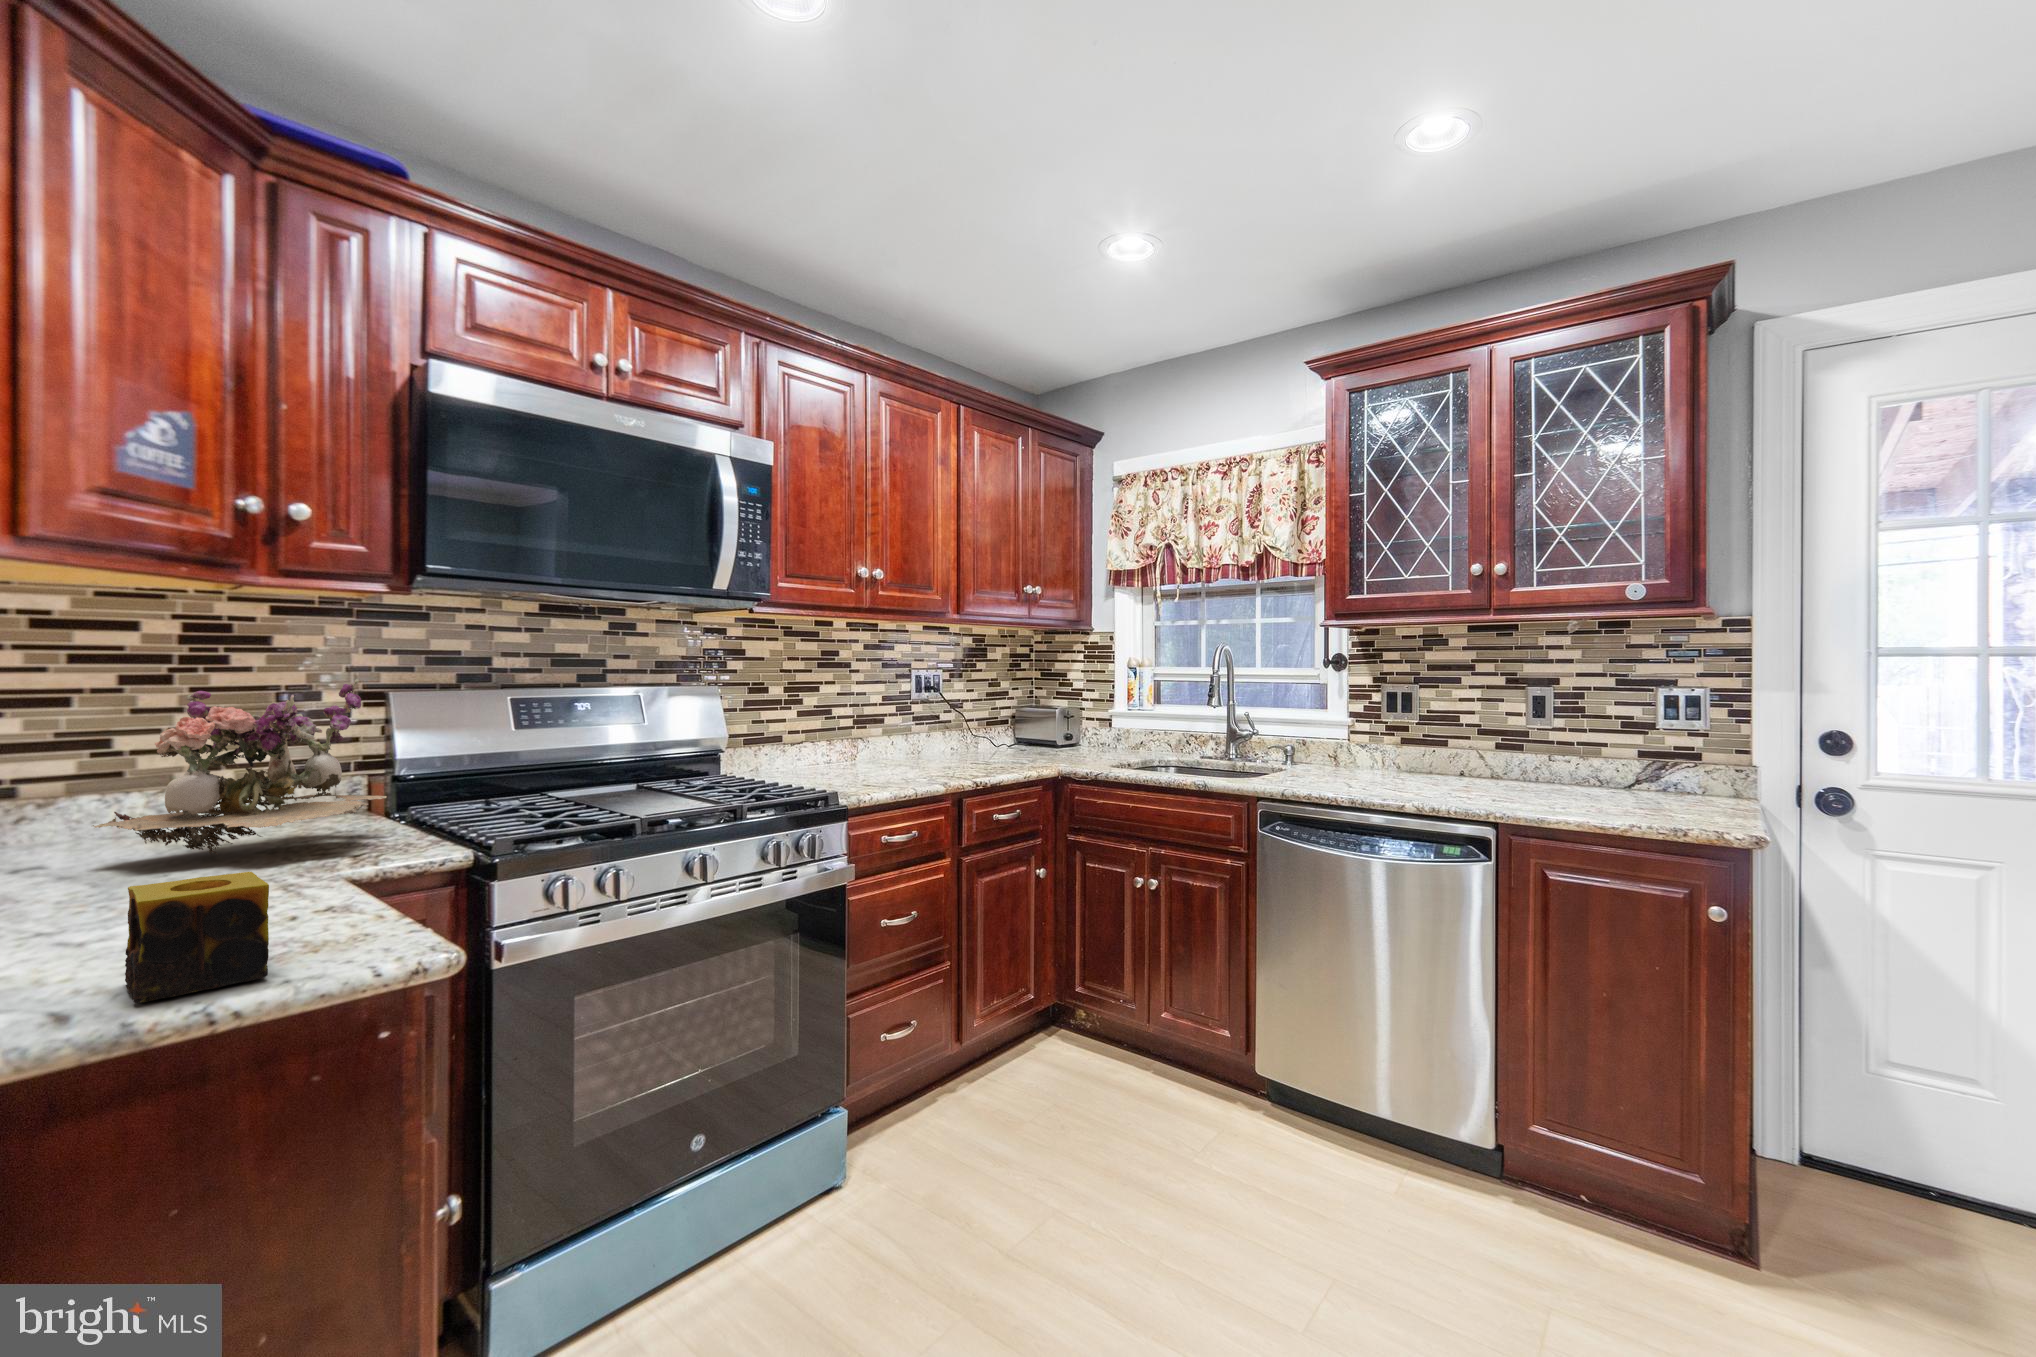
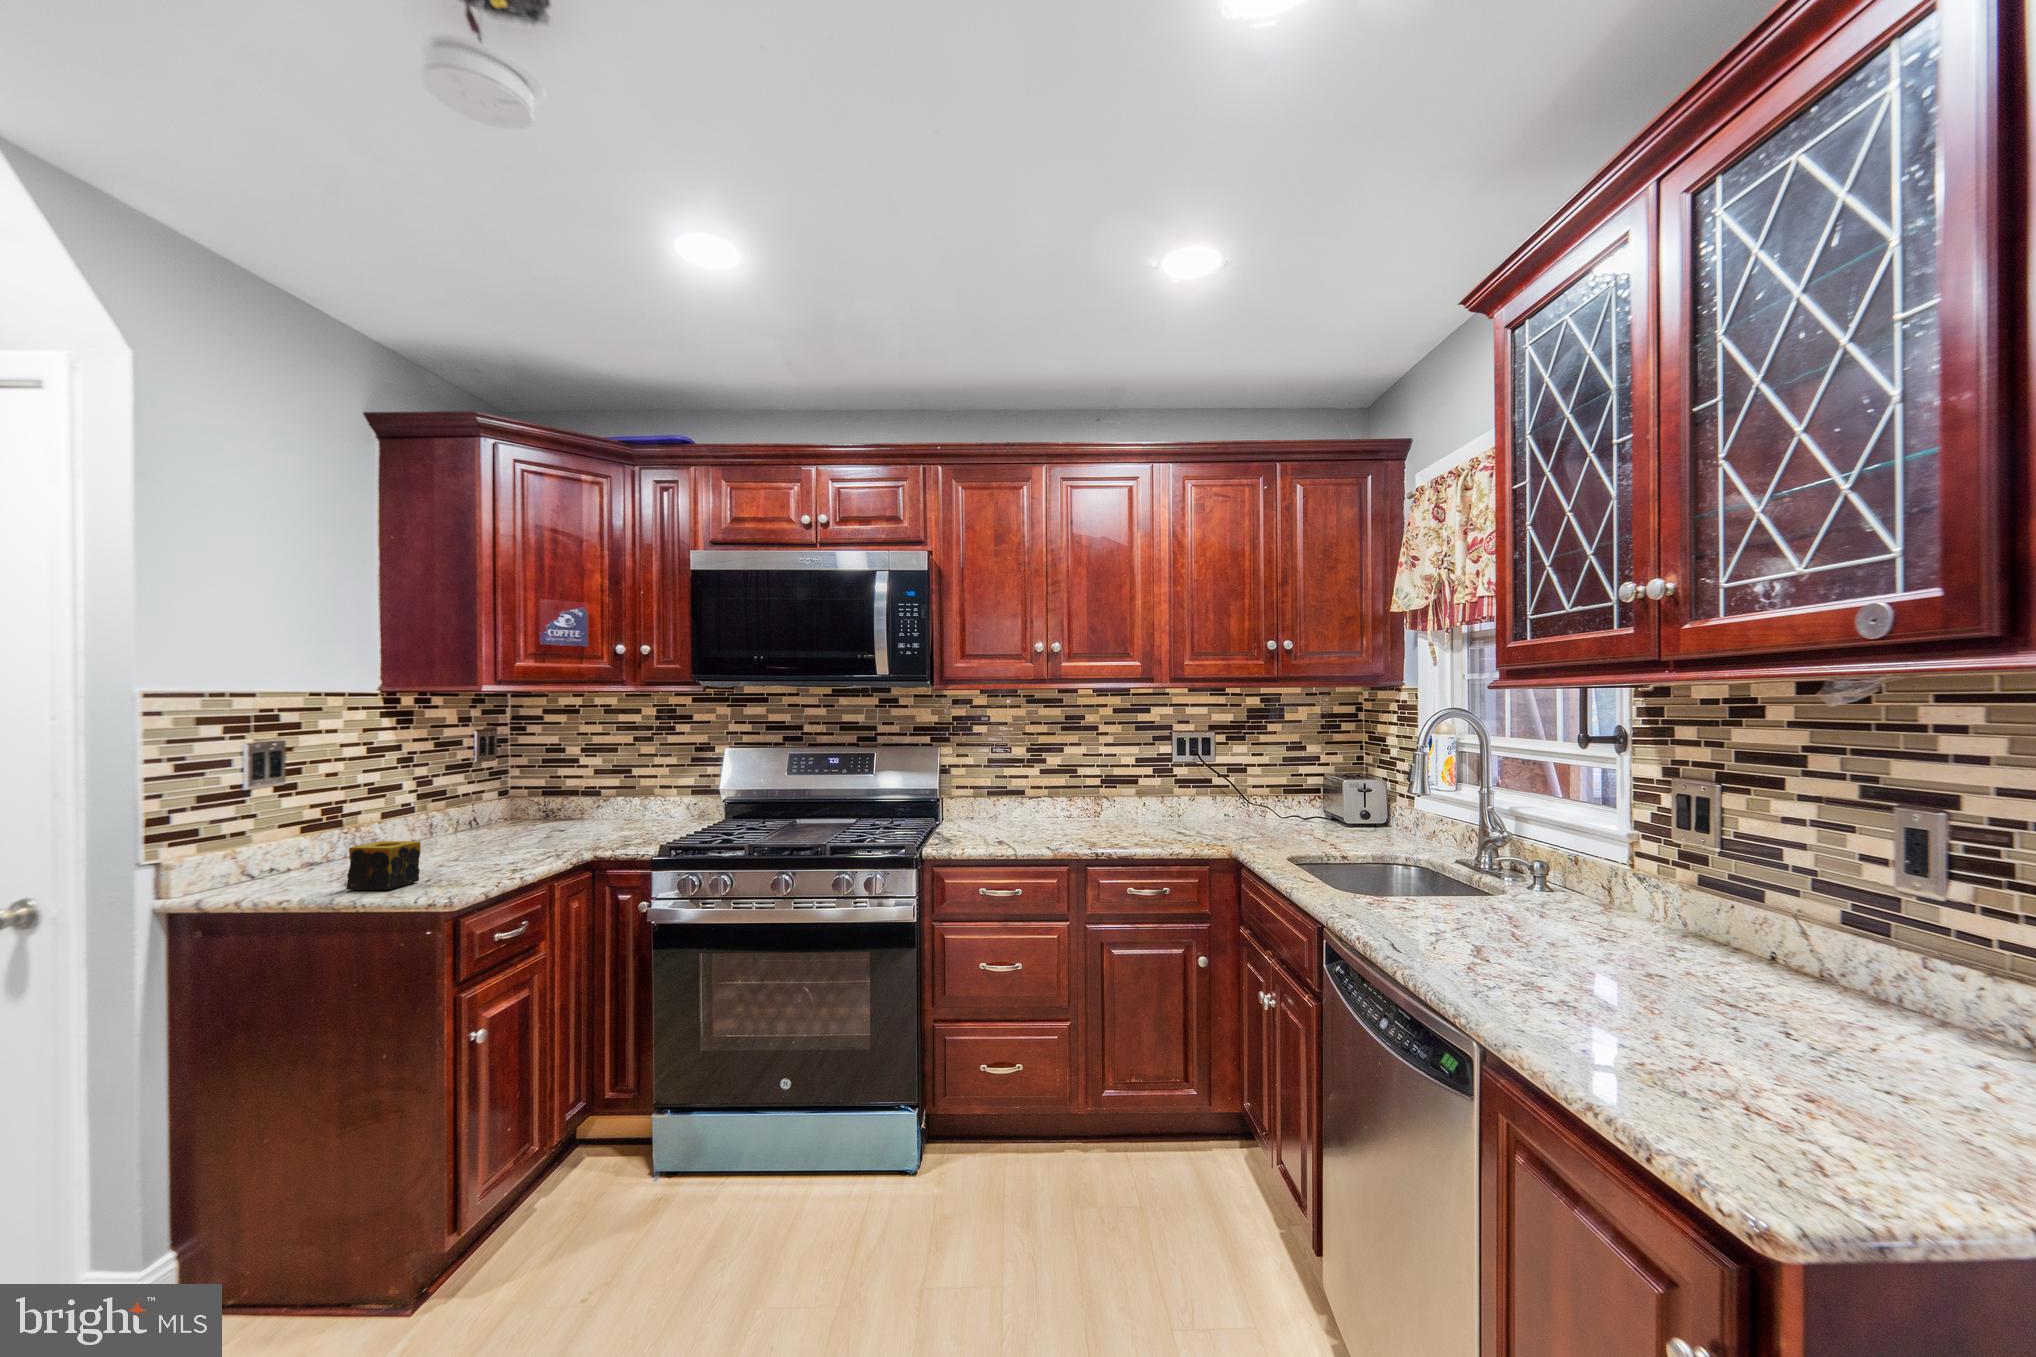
flower arrangement: present [93,679,387,855] -> none [561,742,687,833]

